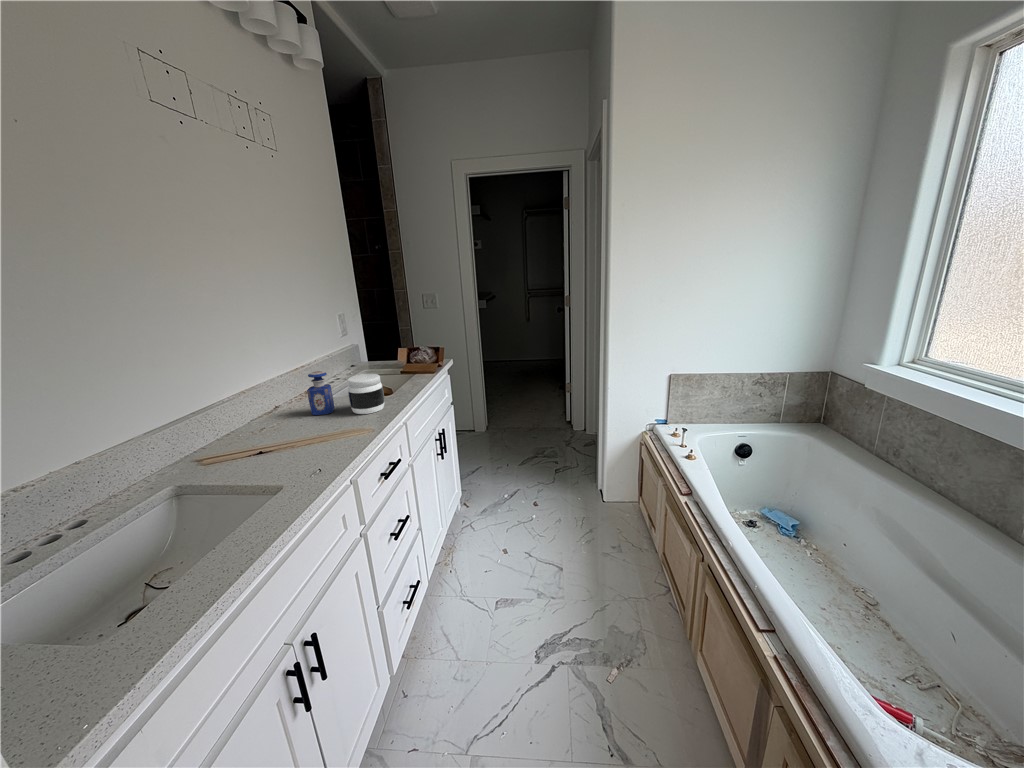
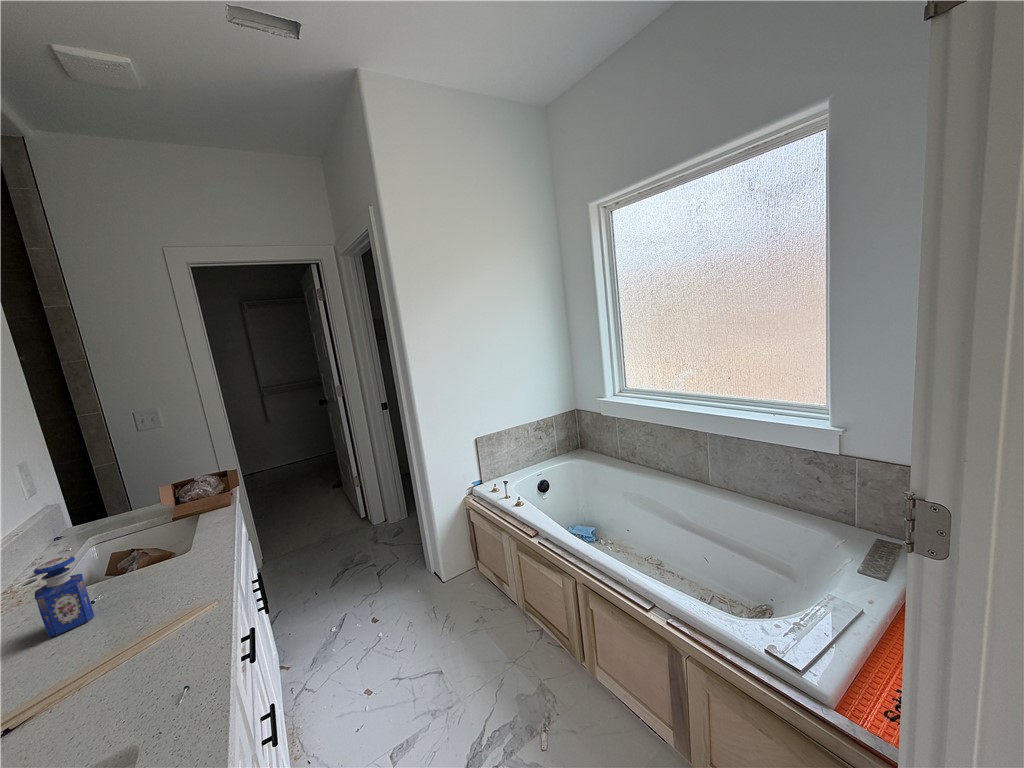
jar: present [347,373,385,414] -> none [125,529,195,599]

